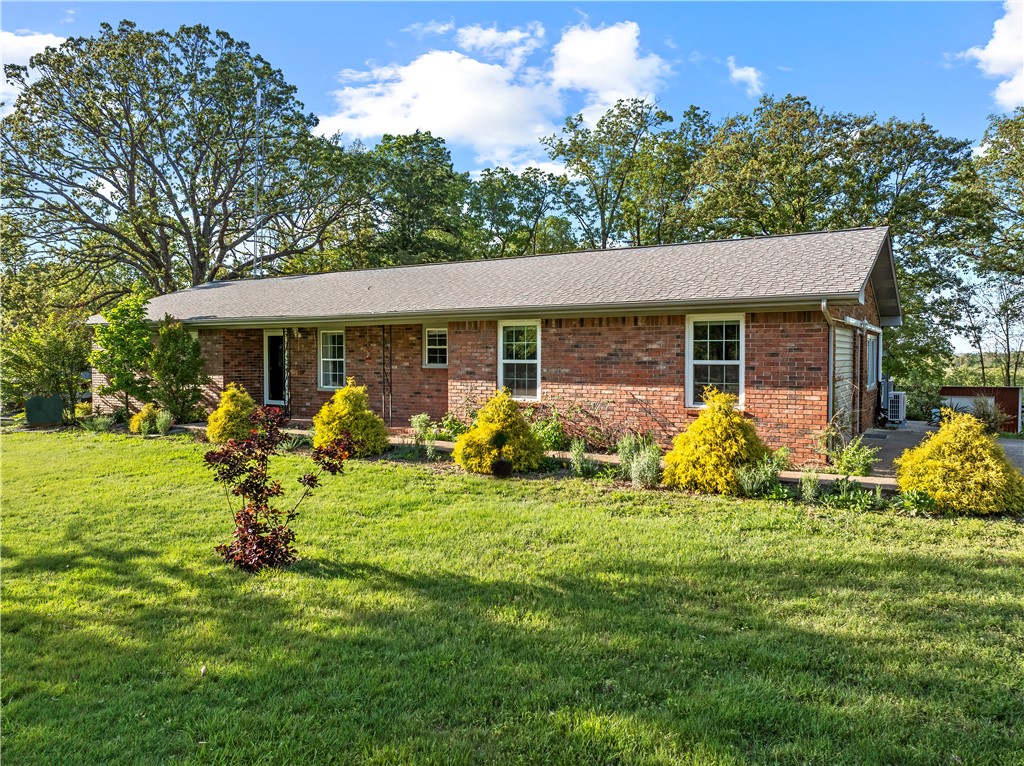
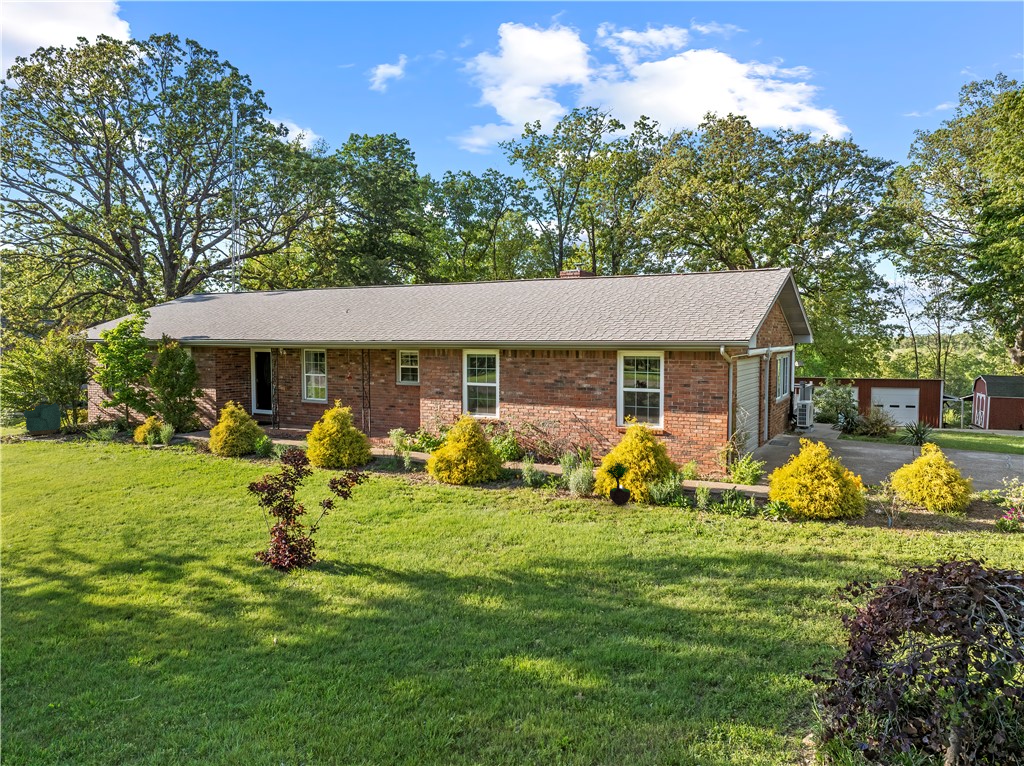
potted tree: present [485,430,513,477] -> present [605,461,631,504]

